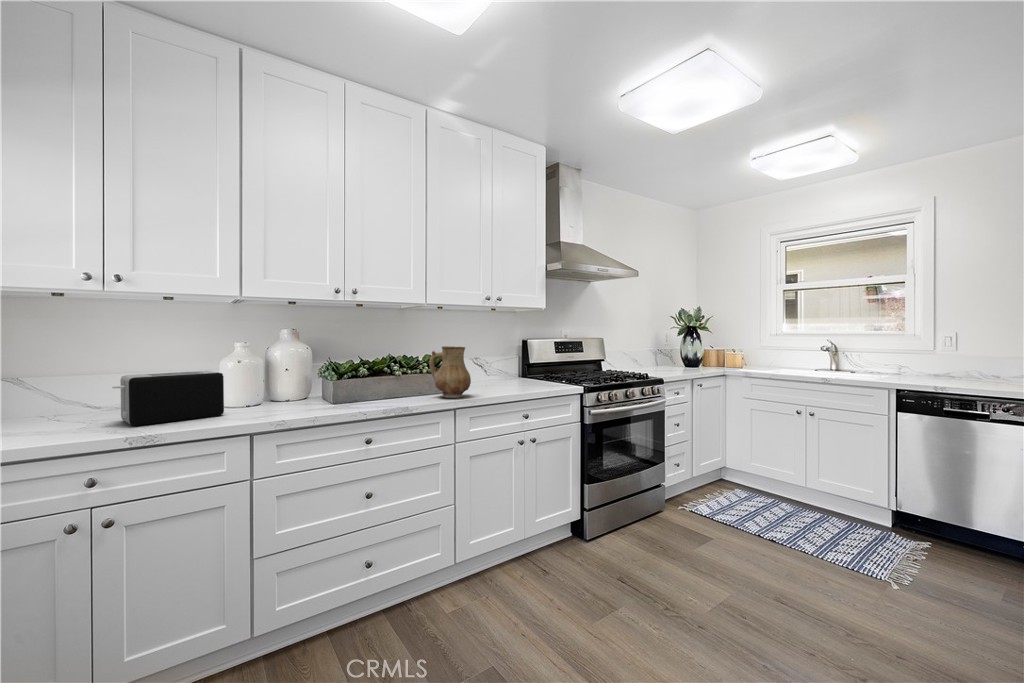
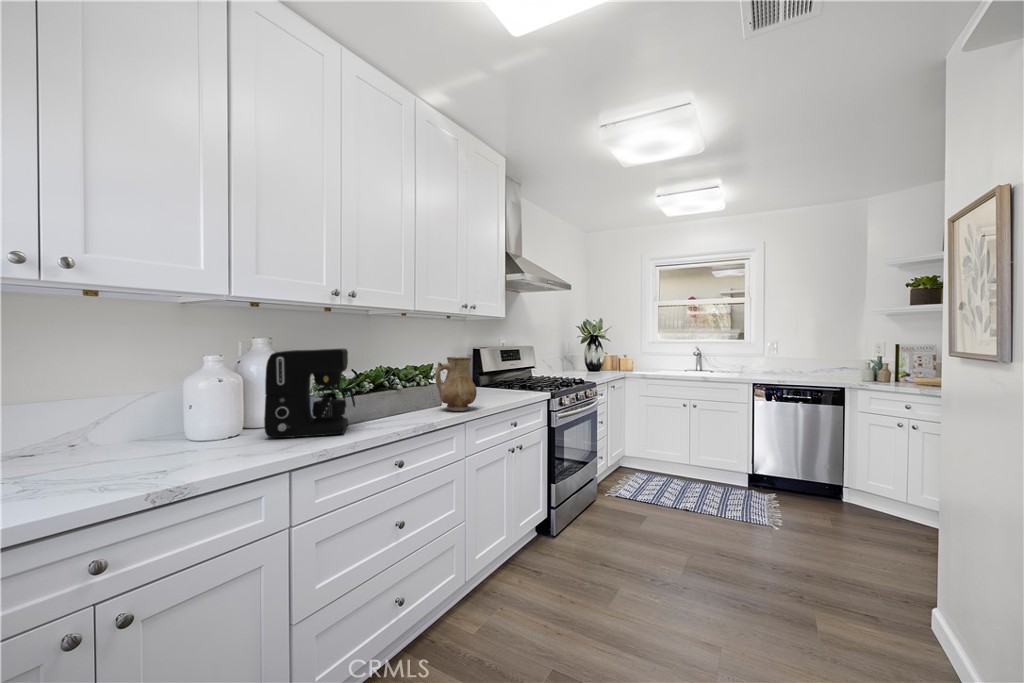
coffee maker: none [263,338,341,409] -> present [264,349,355,438]
toaster: present [112,371,224,426] -> none [64,394,224,480]

